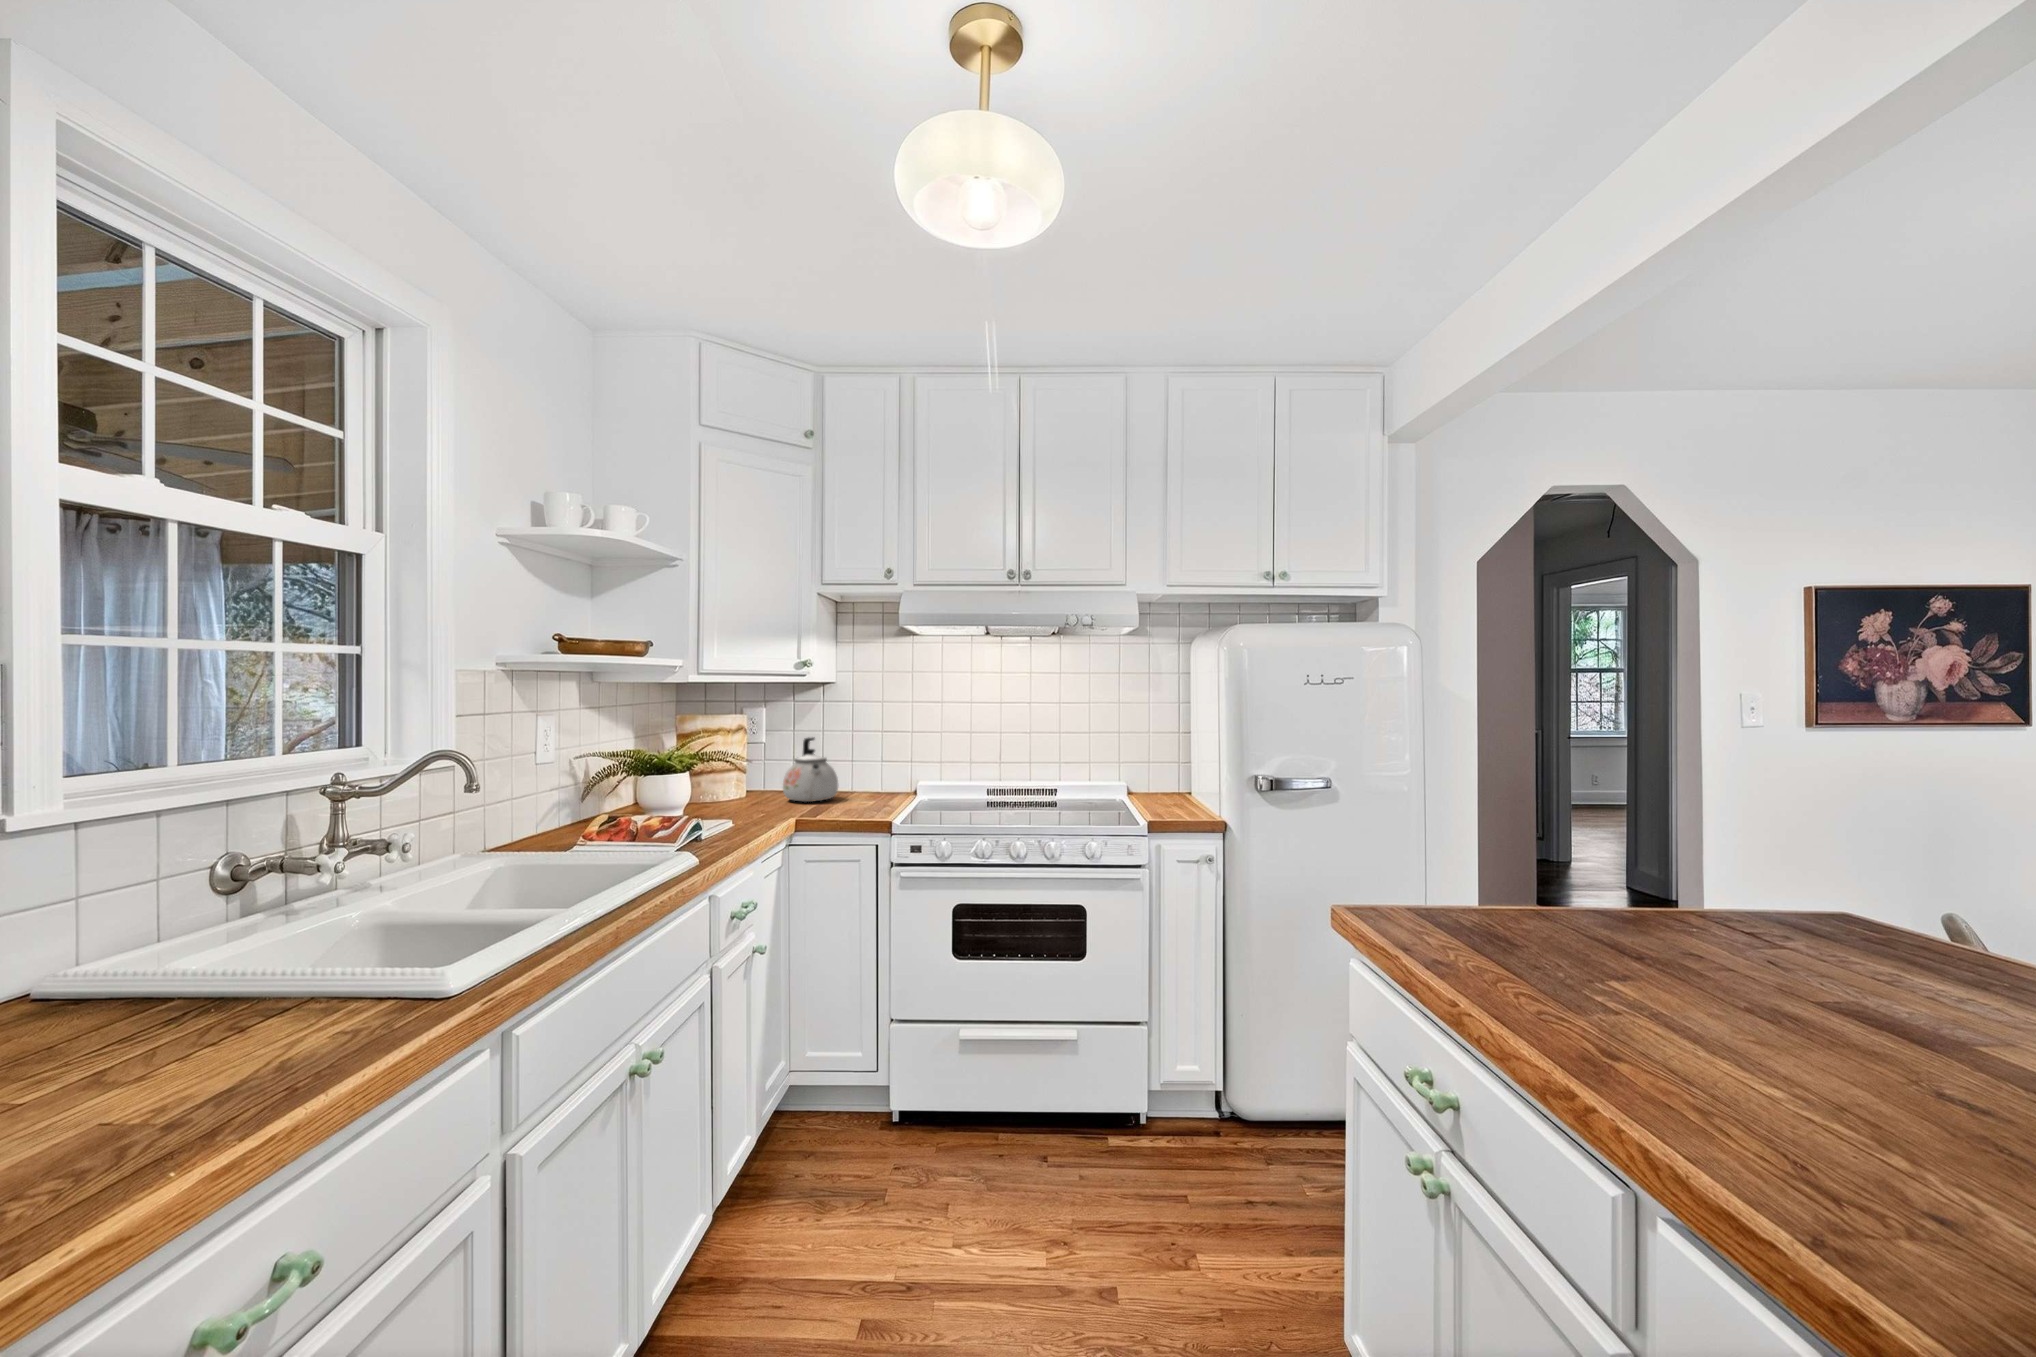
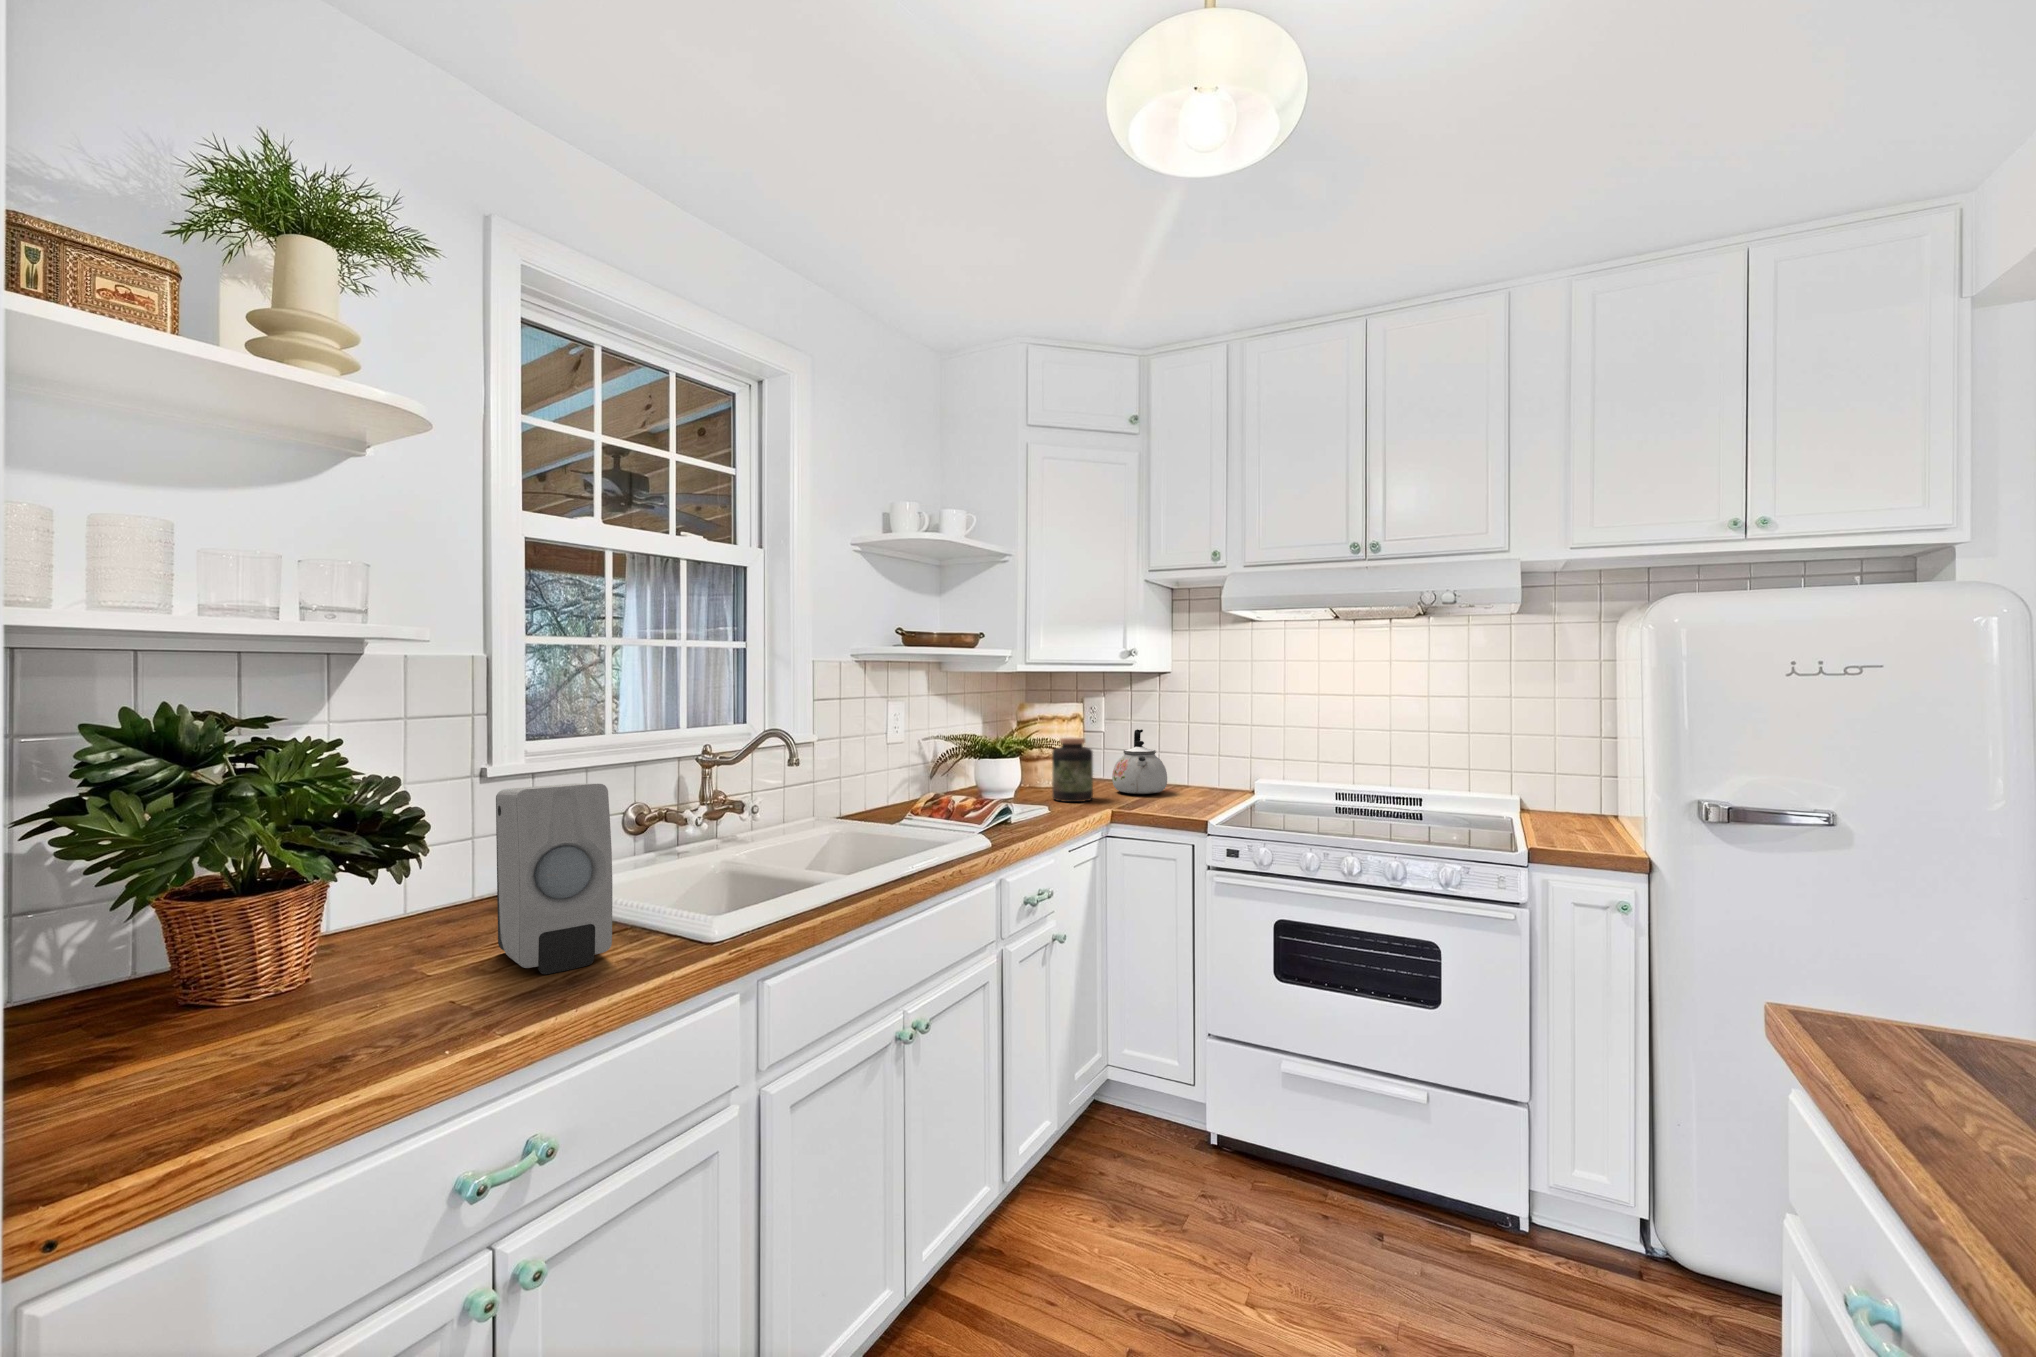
jar: none [725,748,768,814] -> present [1052,738,1093,802]
soap dispenser: none [122,826,333,1064] -> present [496,784,612,974]

